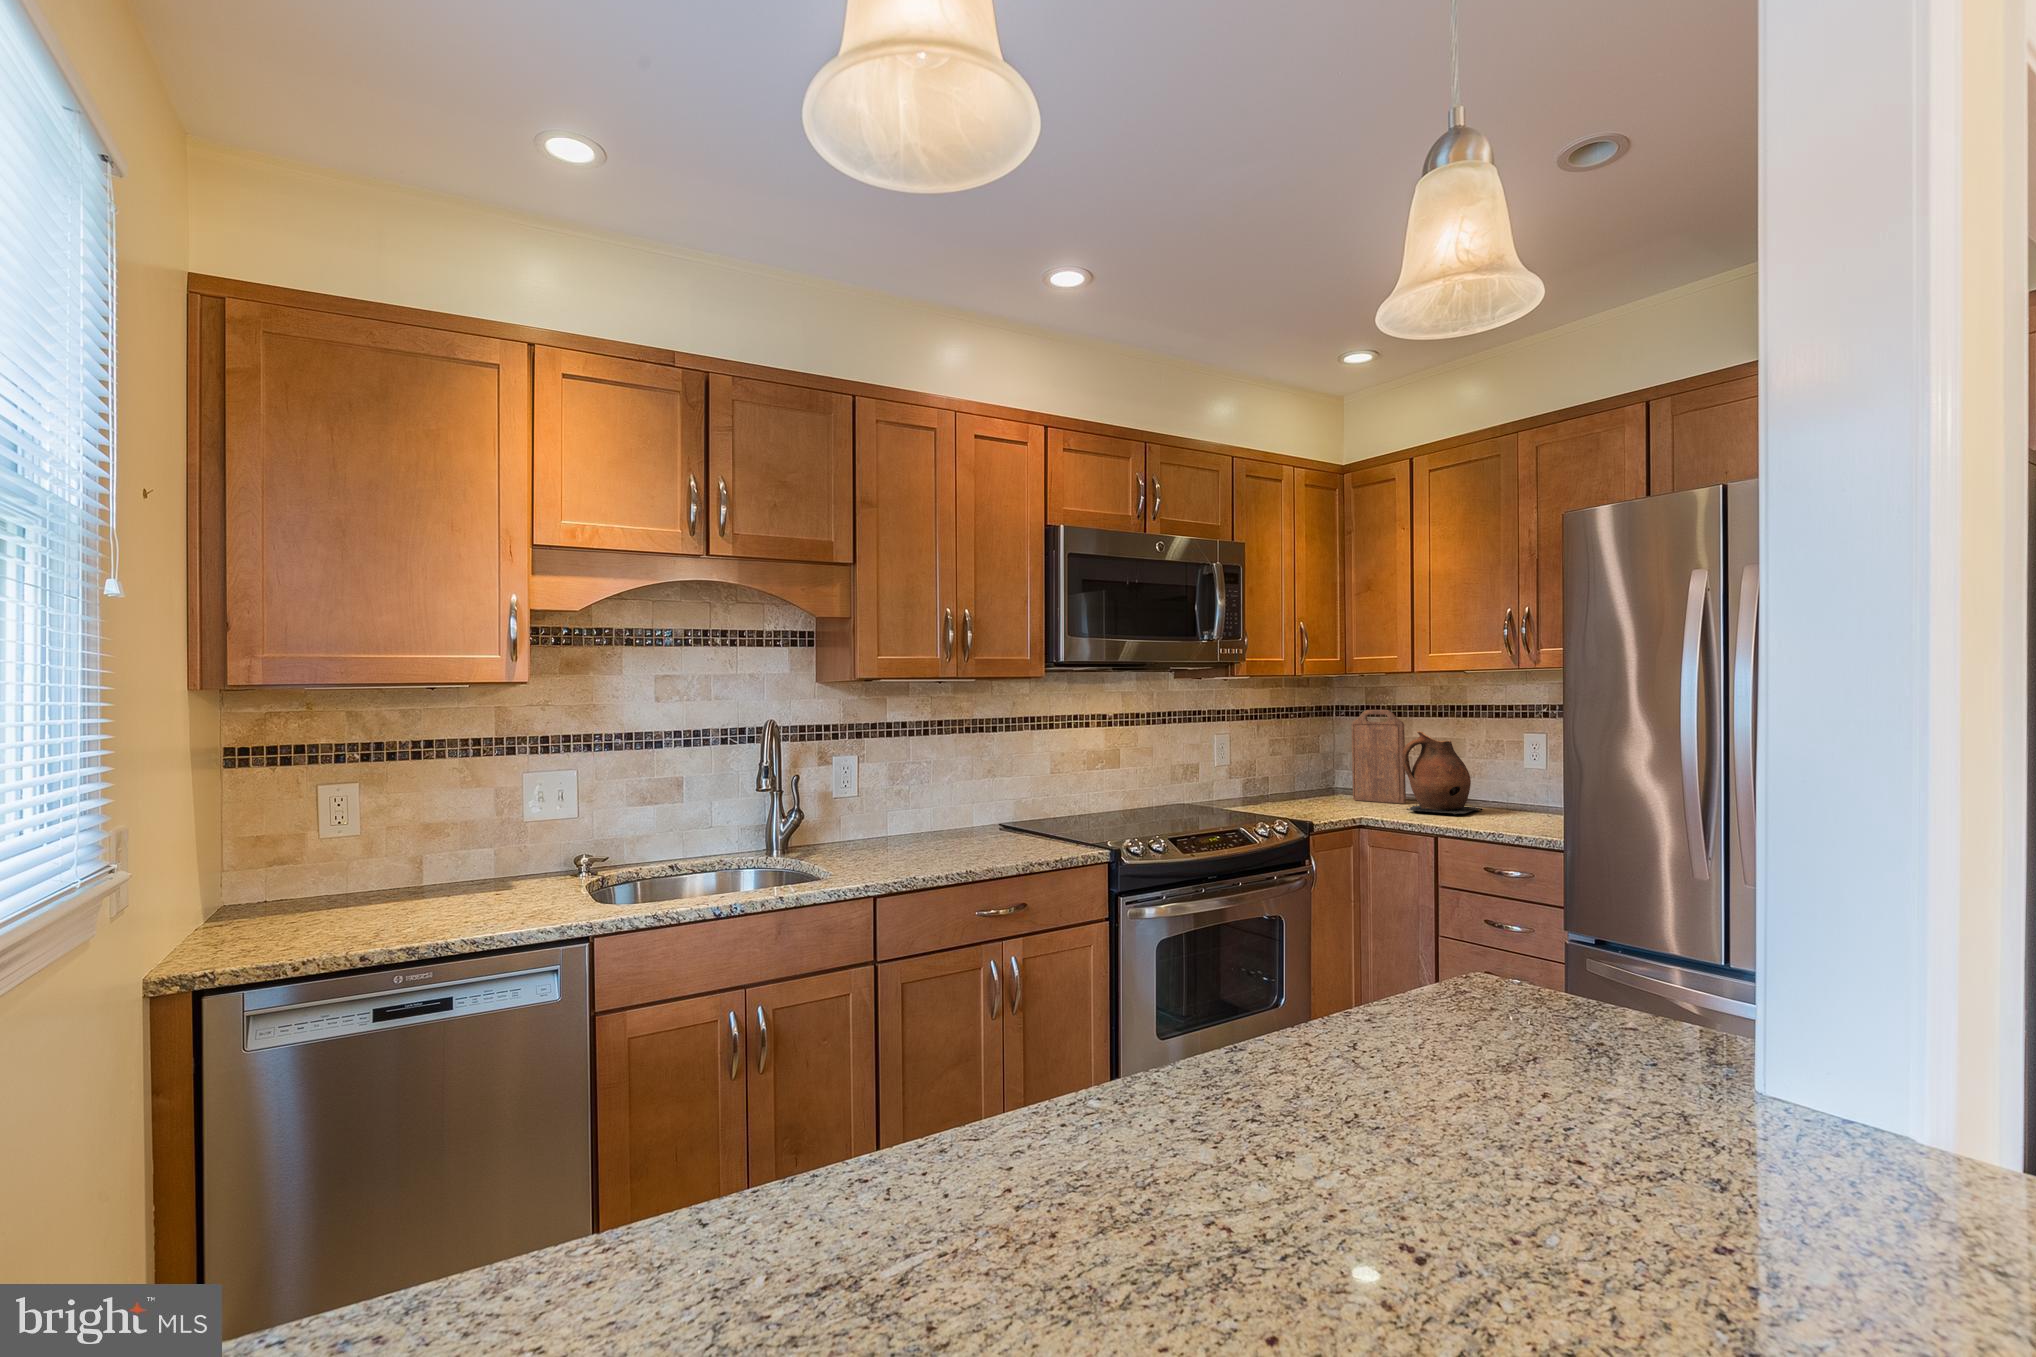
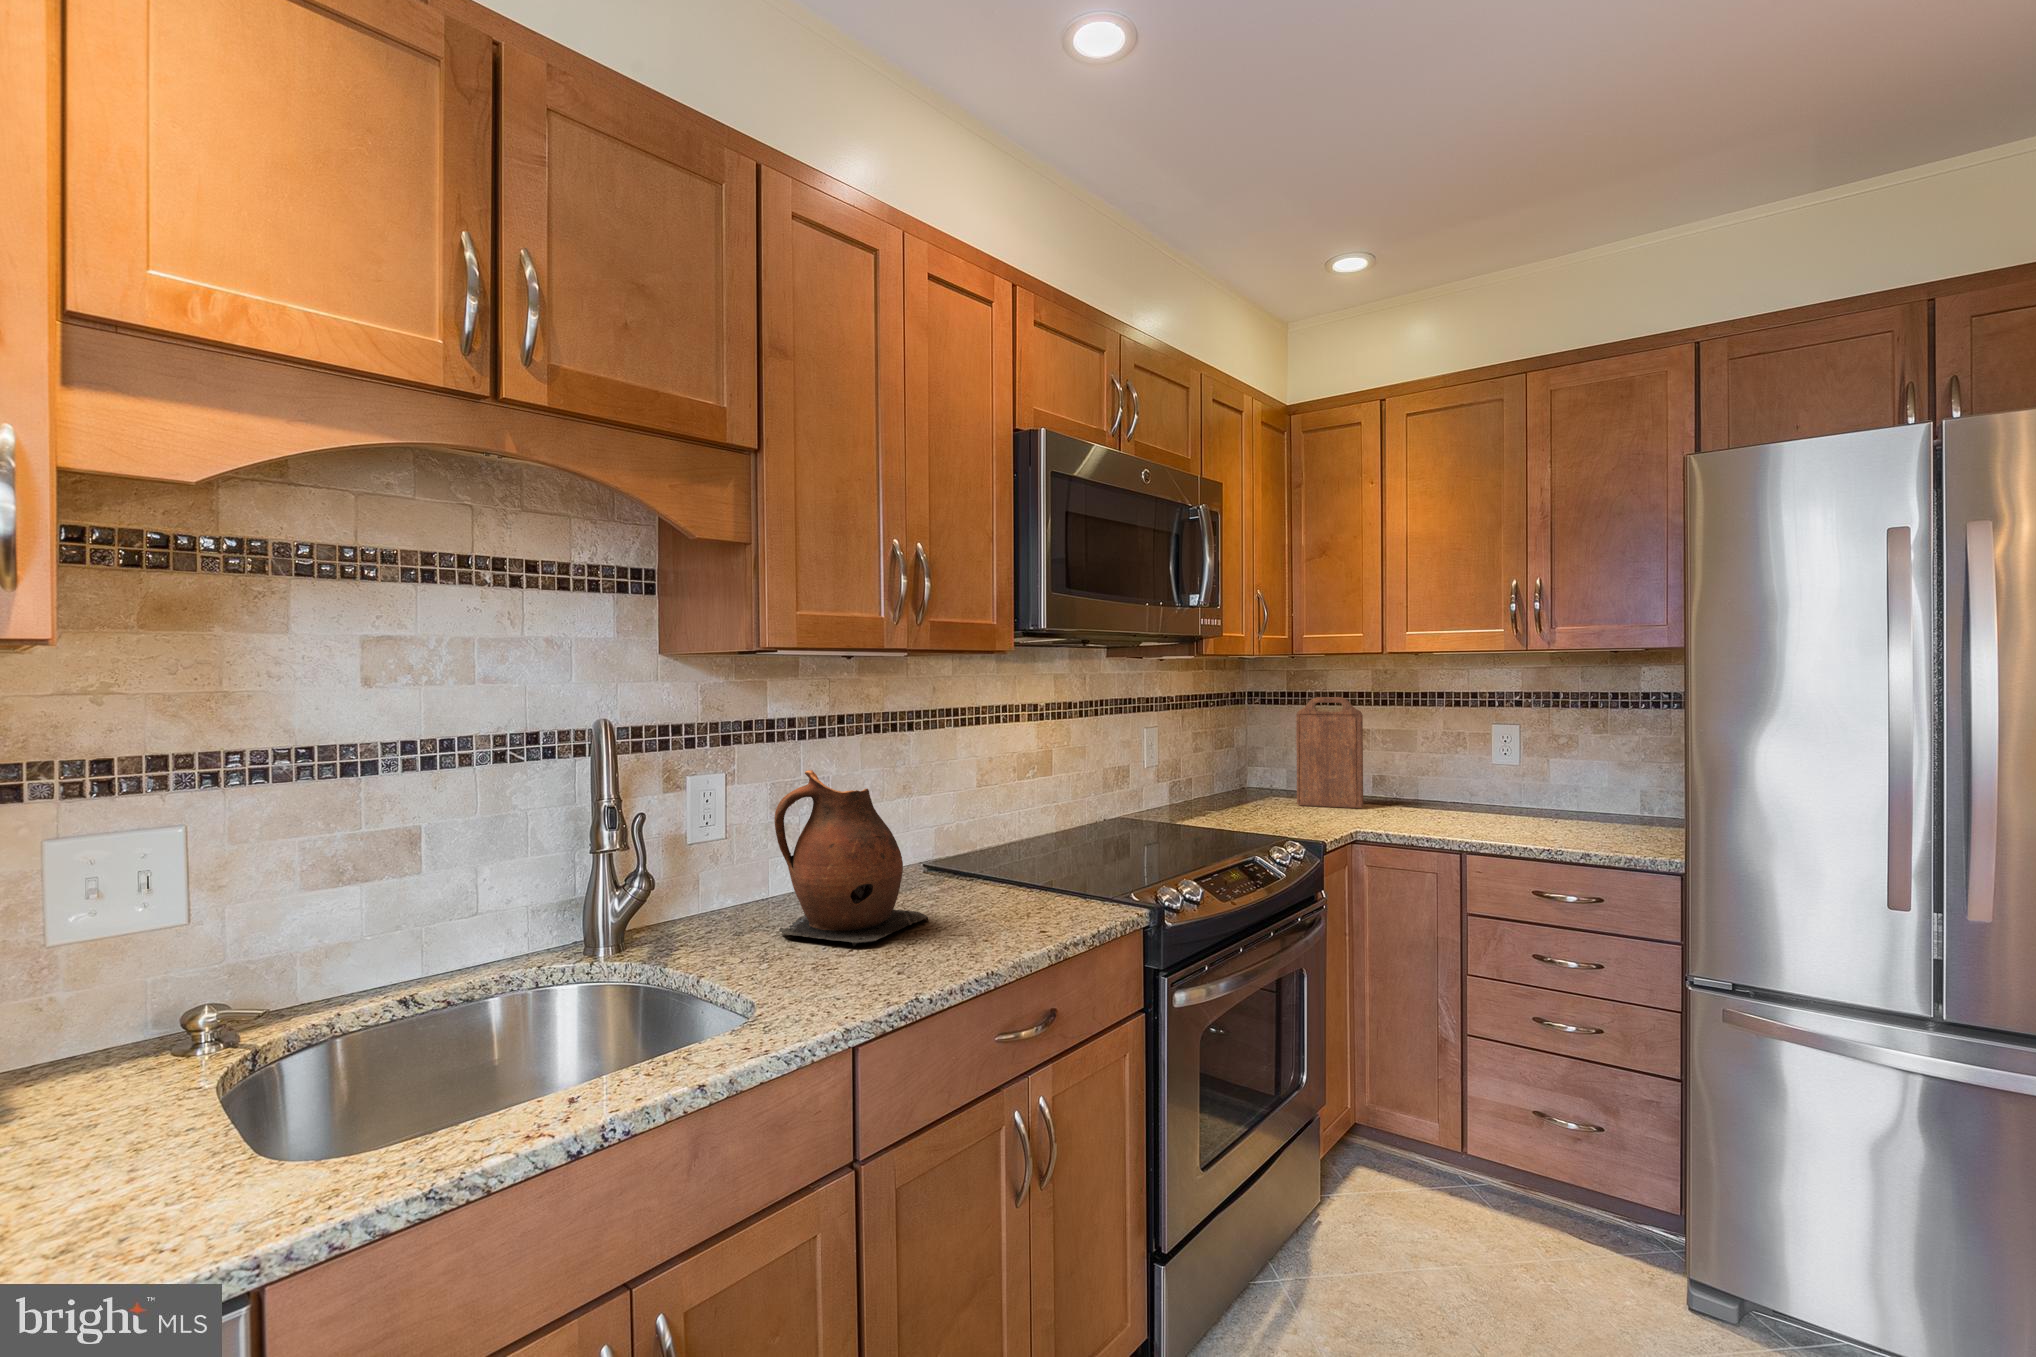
ceramic pitcher: present [1402,731,1482,815] -> present [775,770,928,946]

